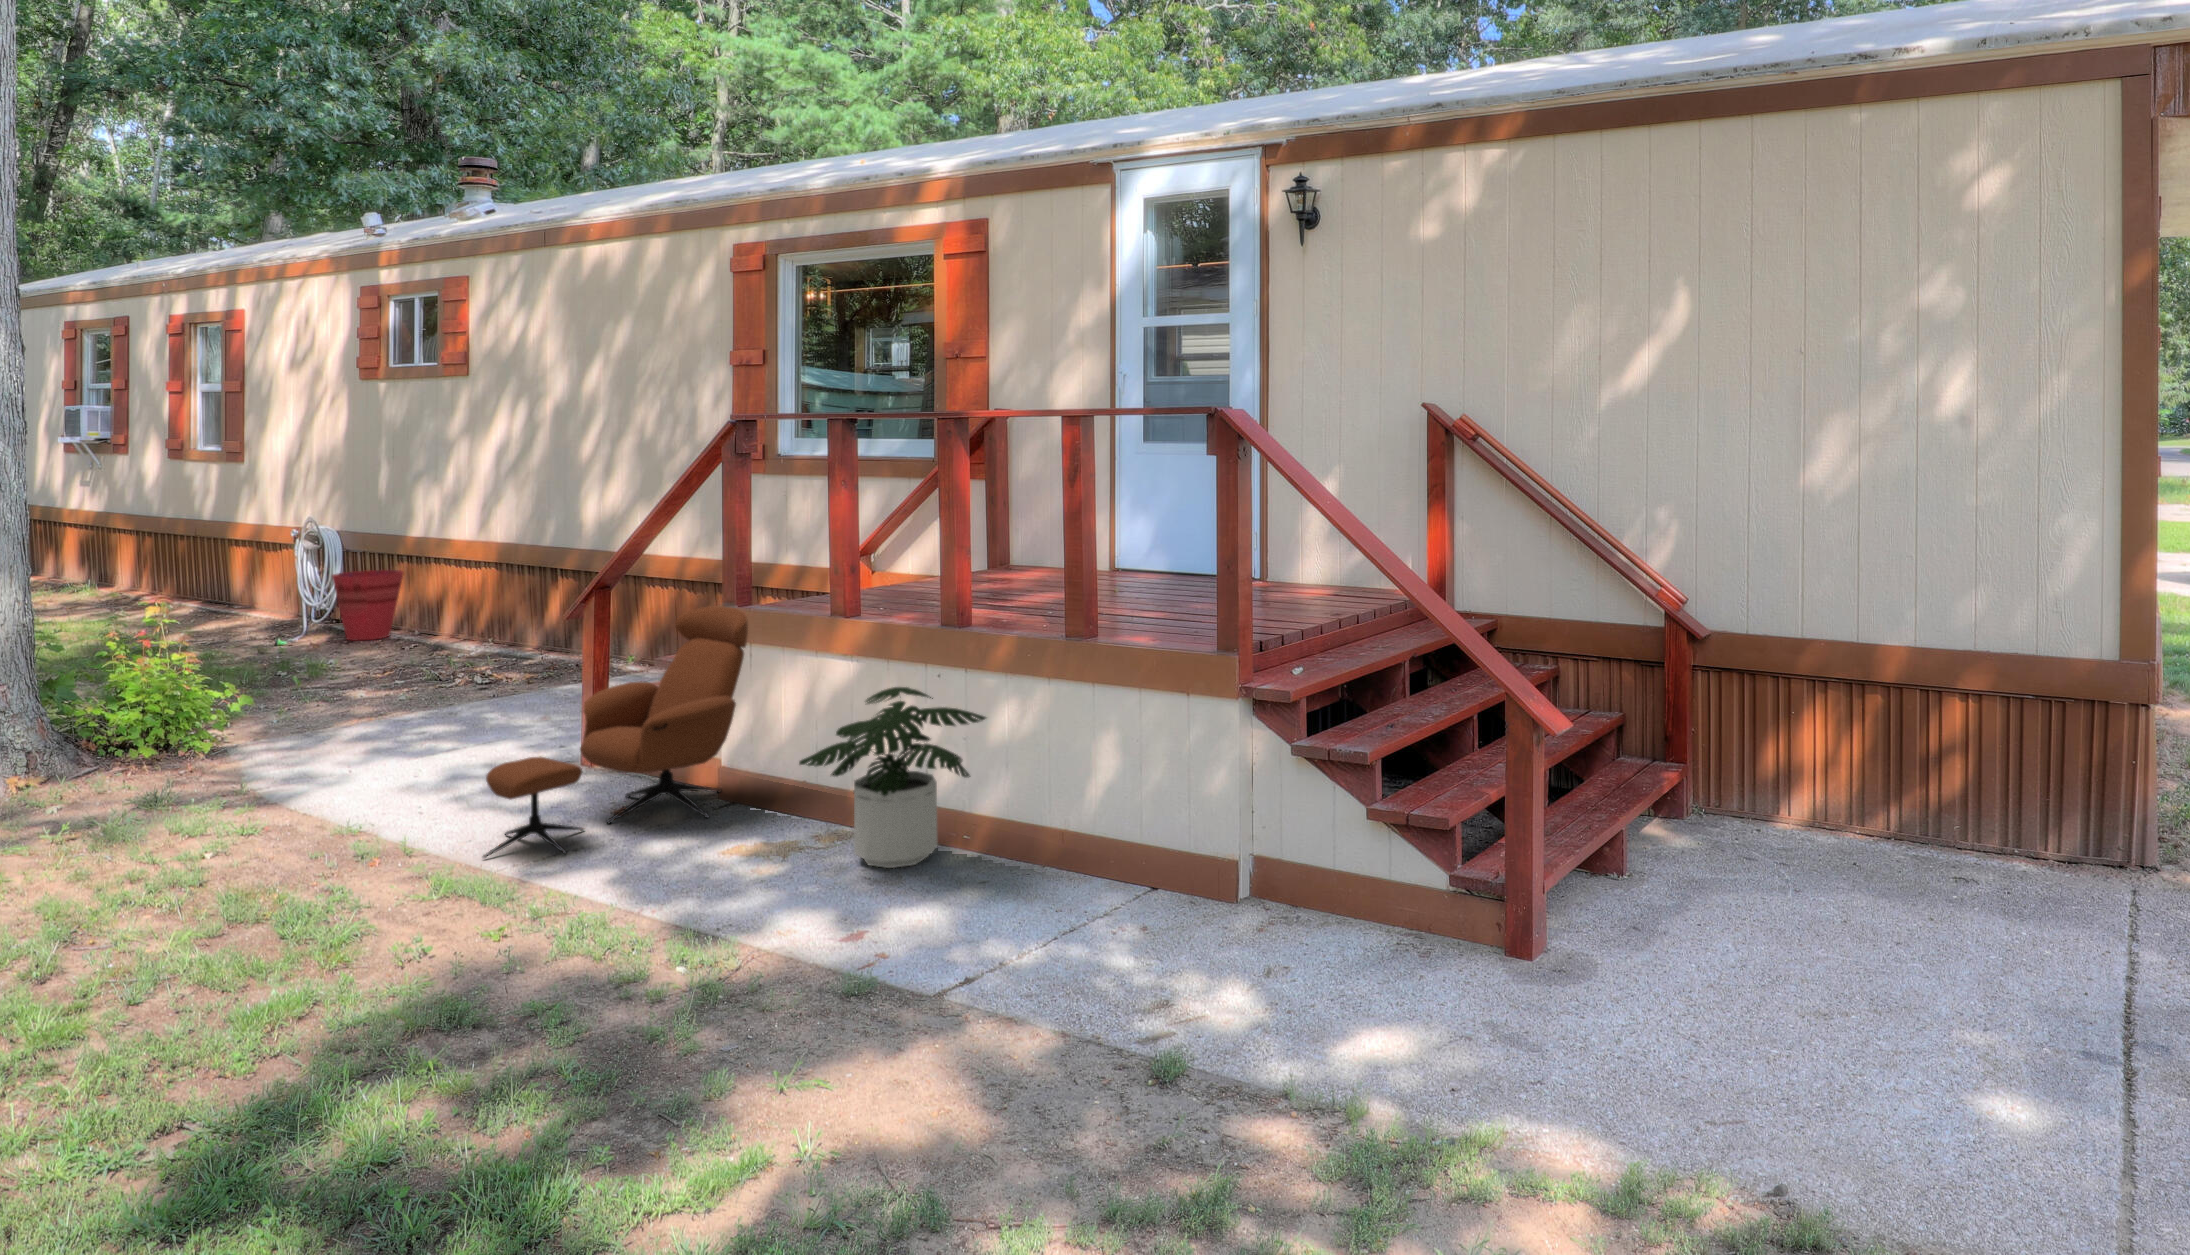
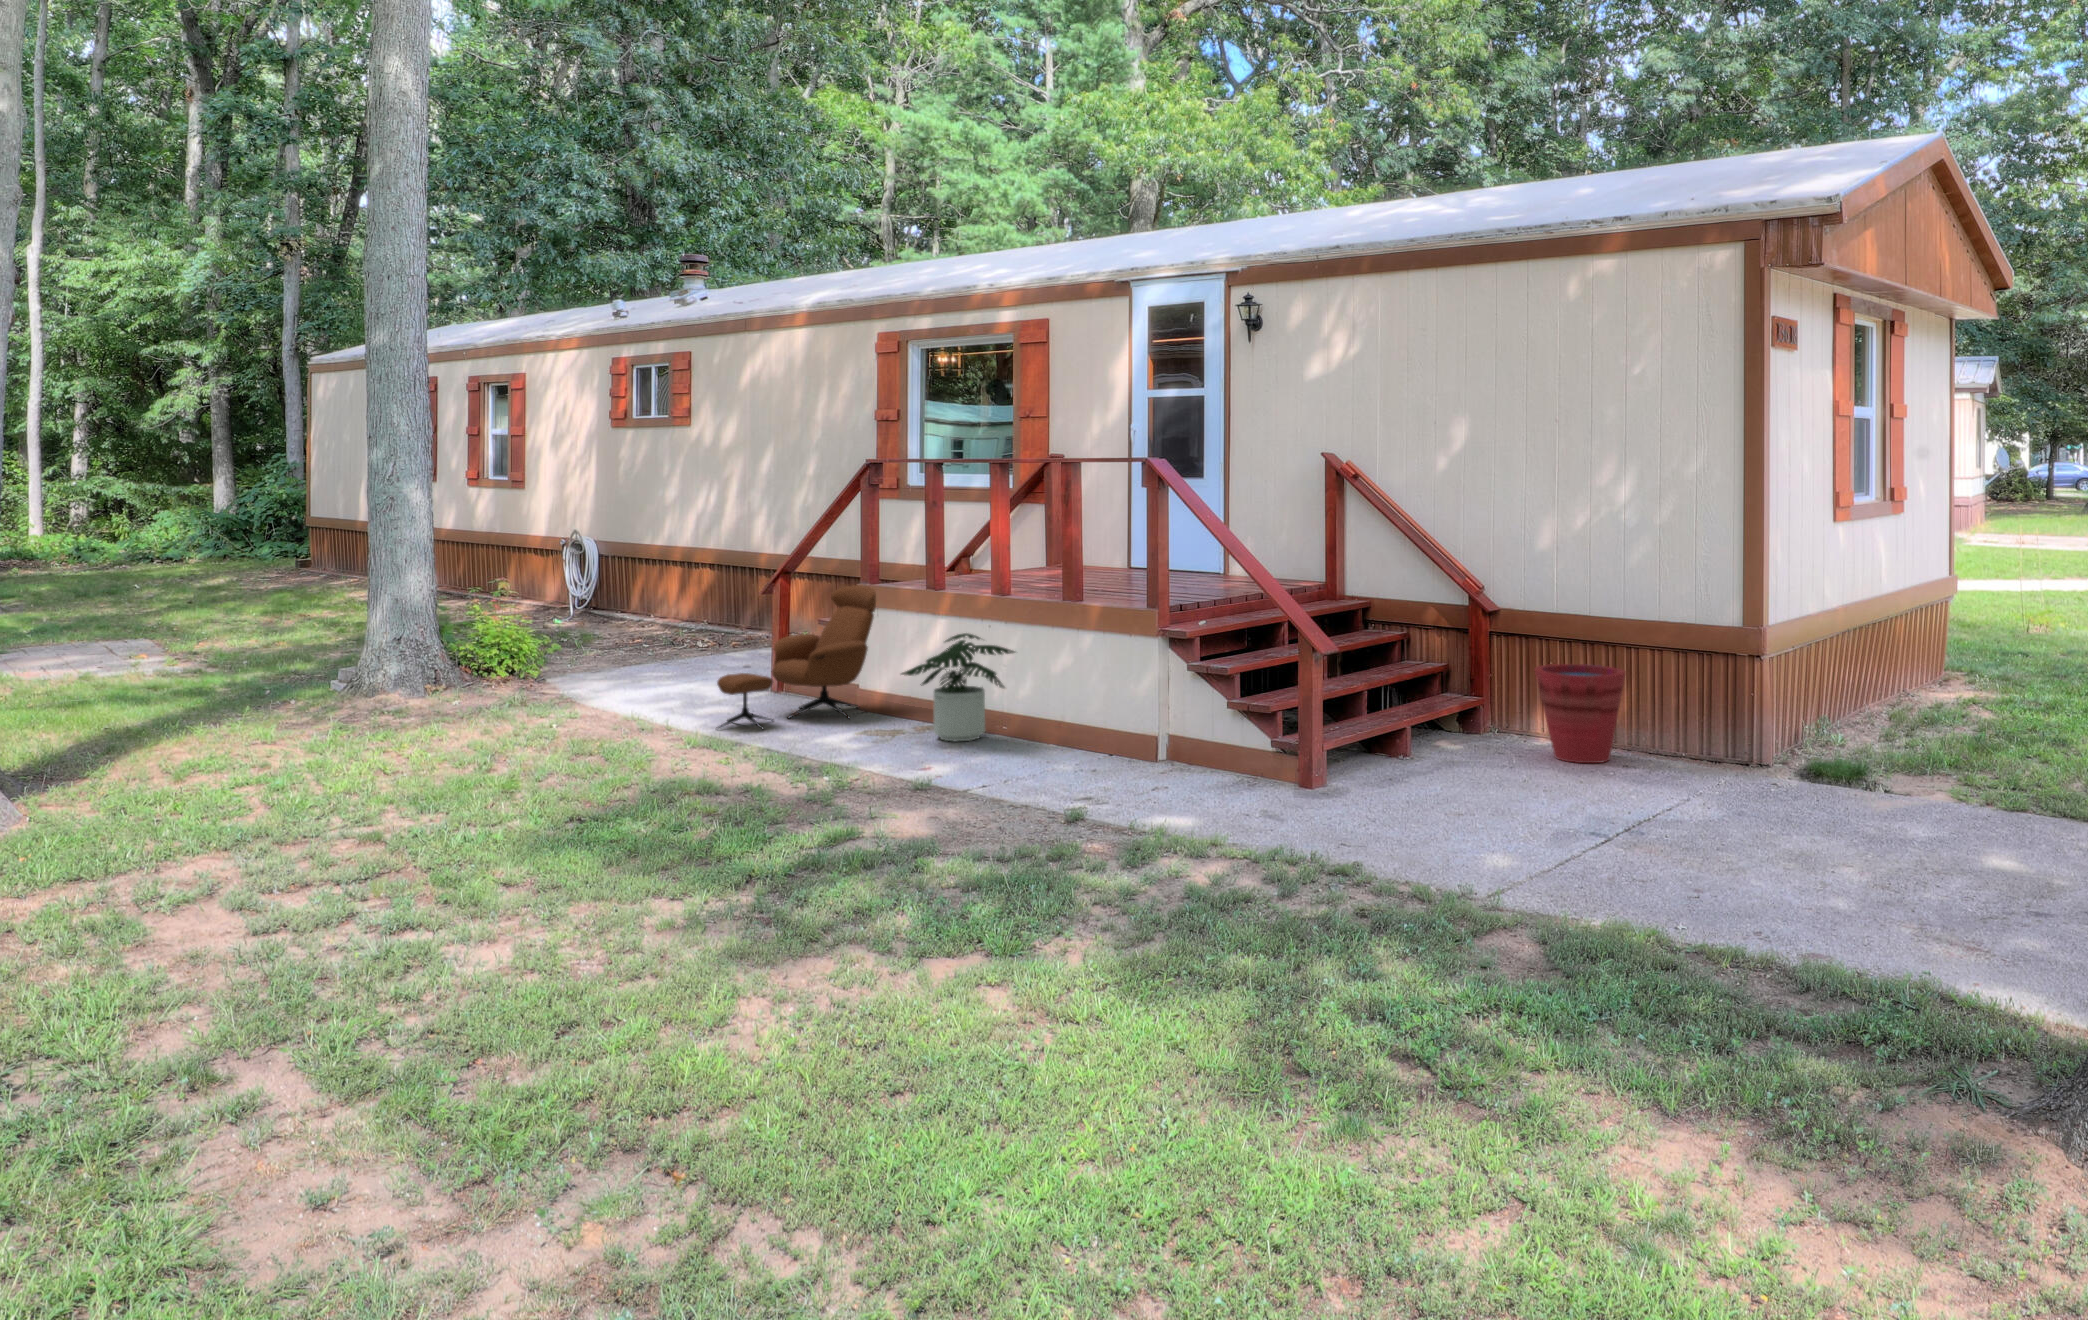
bucket: present [332,570,404,640] -> present [1535,664,1626,763]

